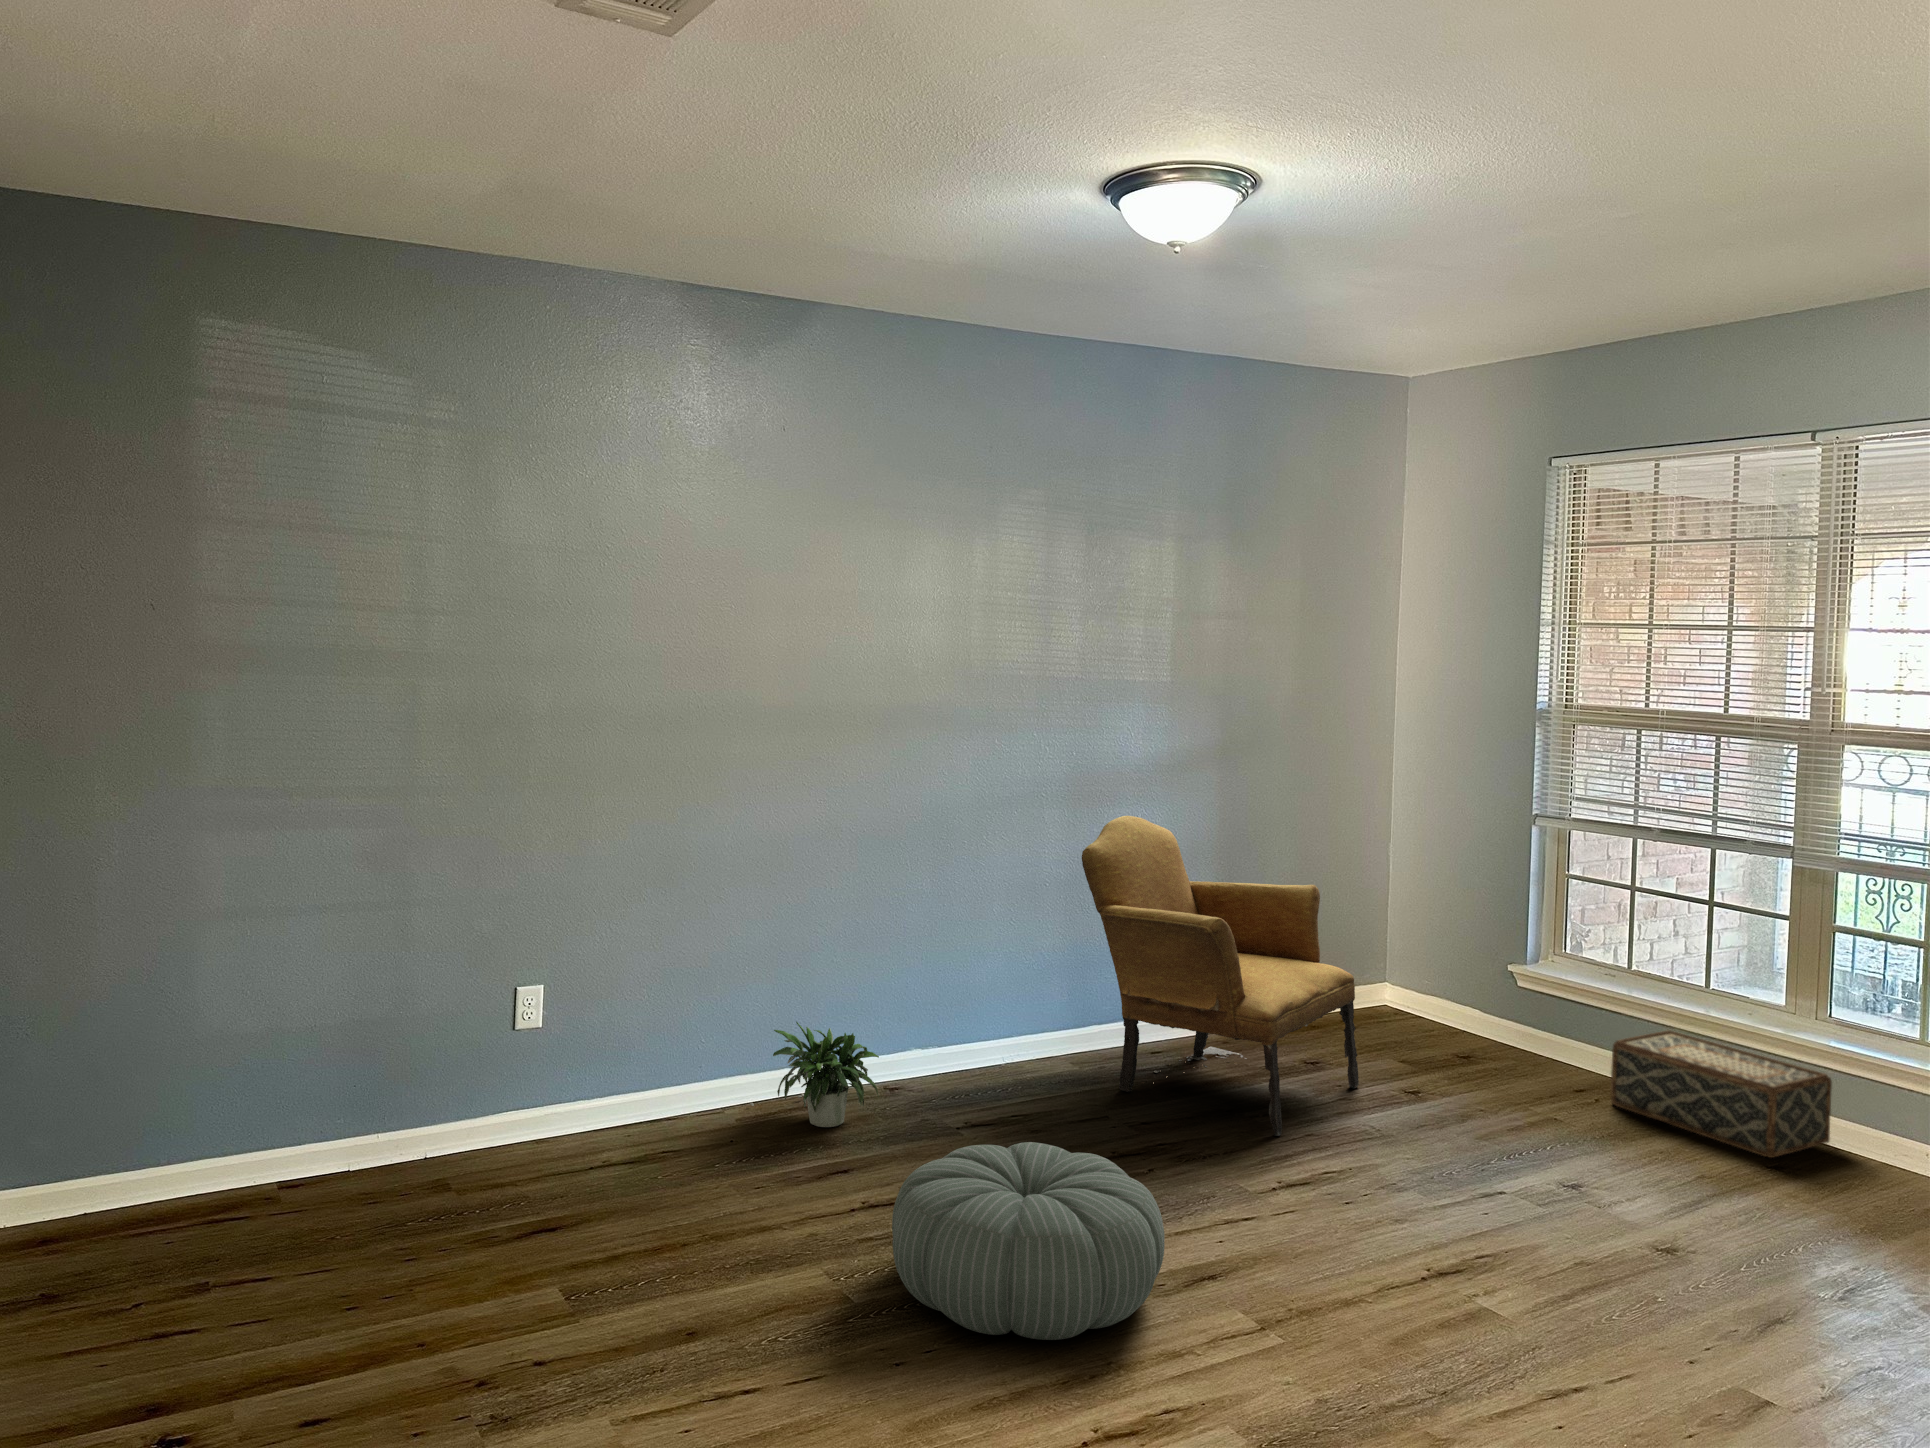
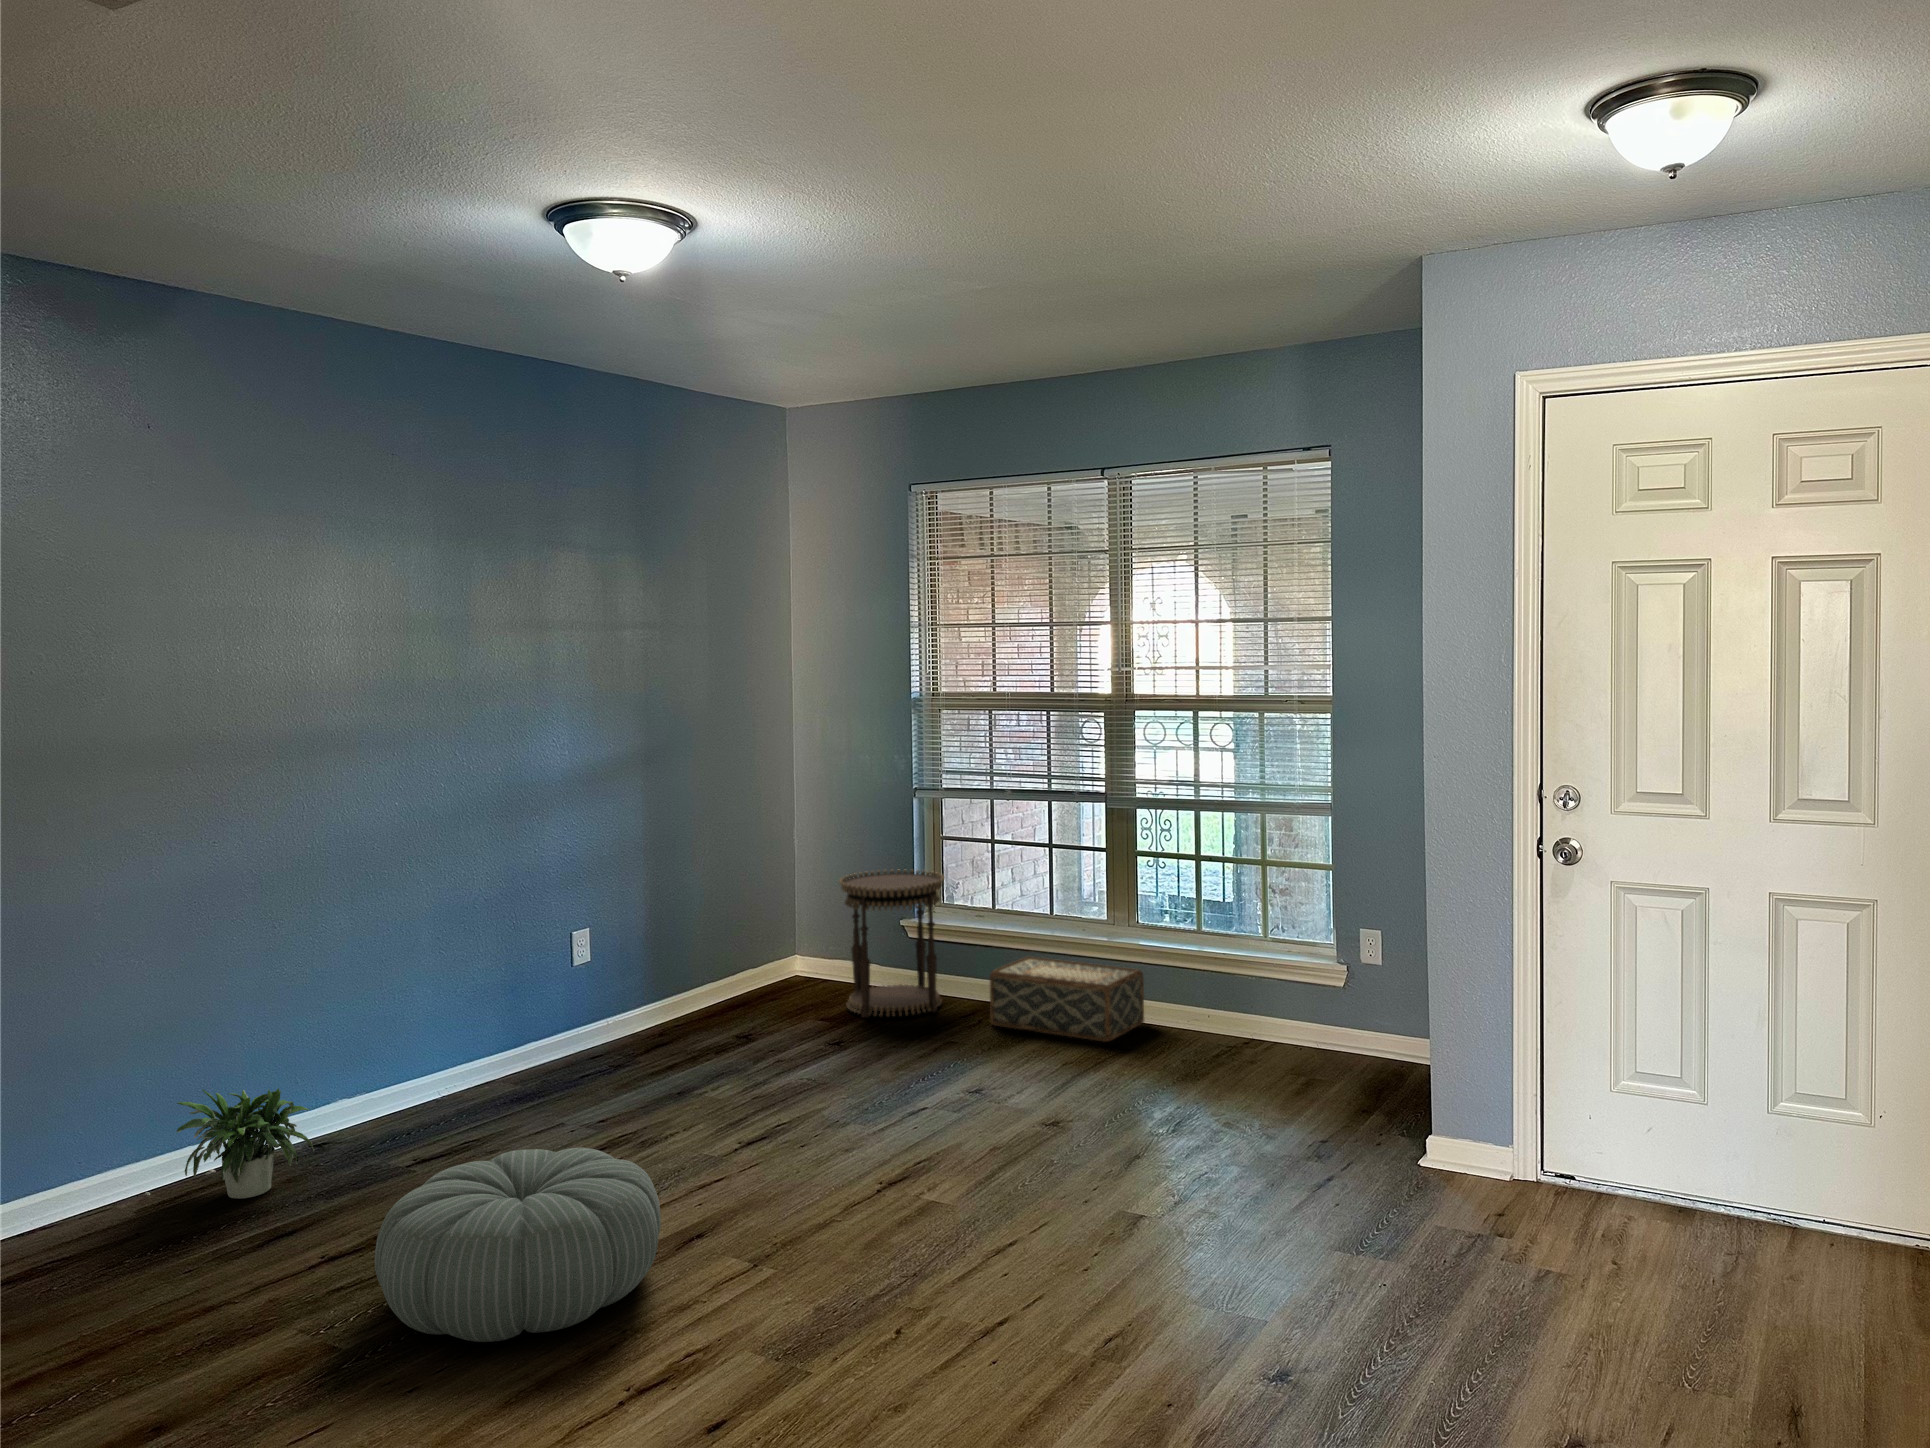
armchair: present [1082,816,1359,1136] -> none [515,826,789,1105]
side table: none [1434,901,1566,1075] -> present [839,870,945,1018]

